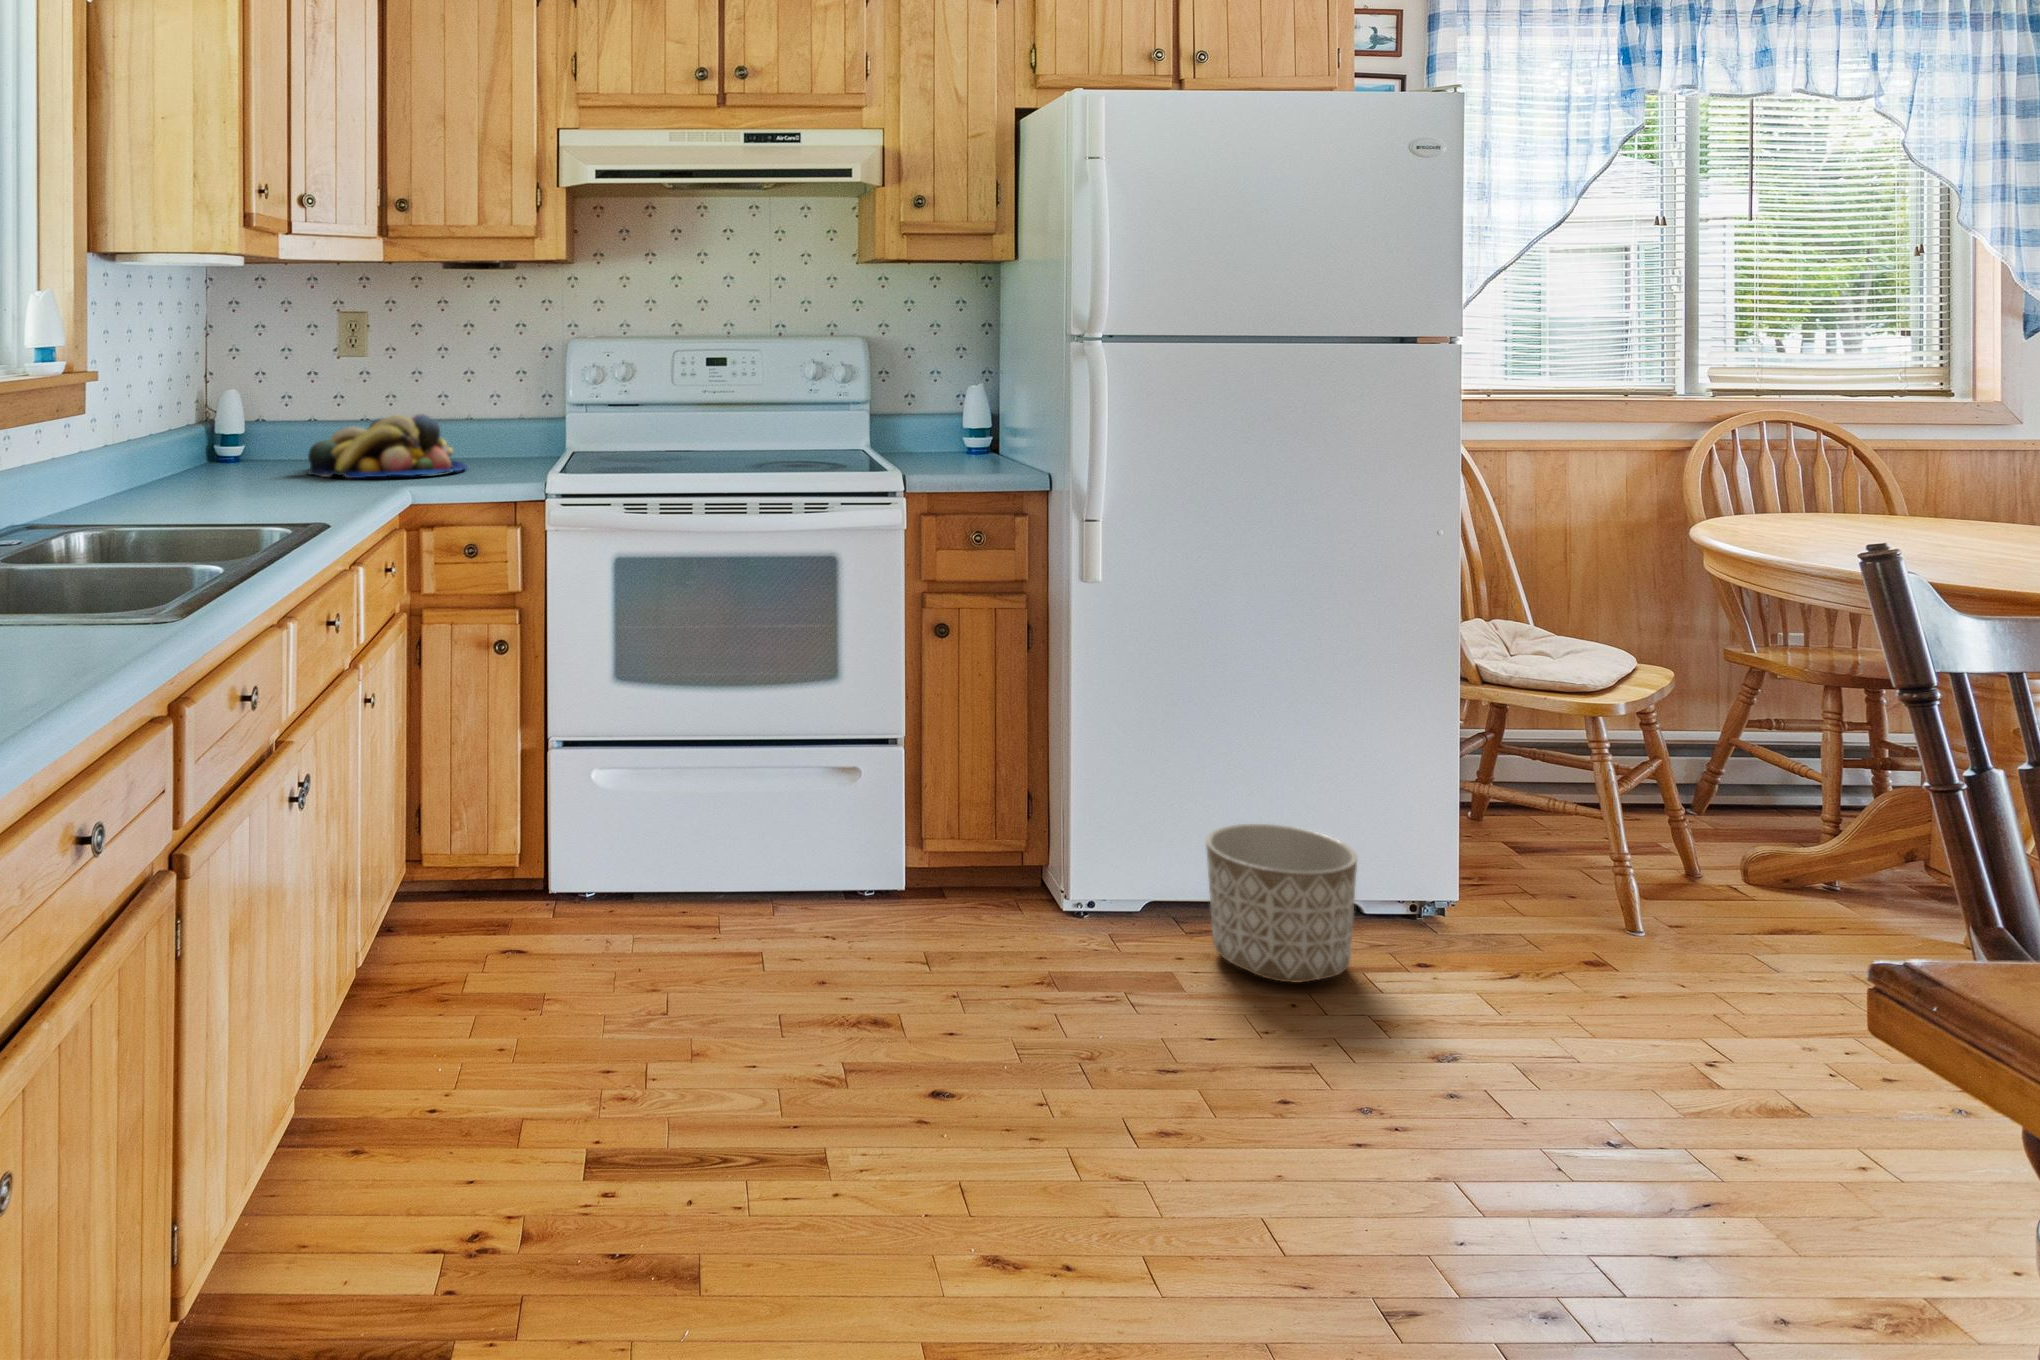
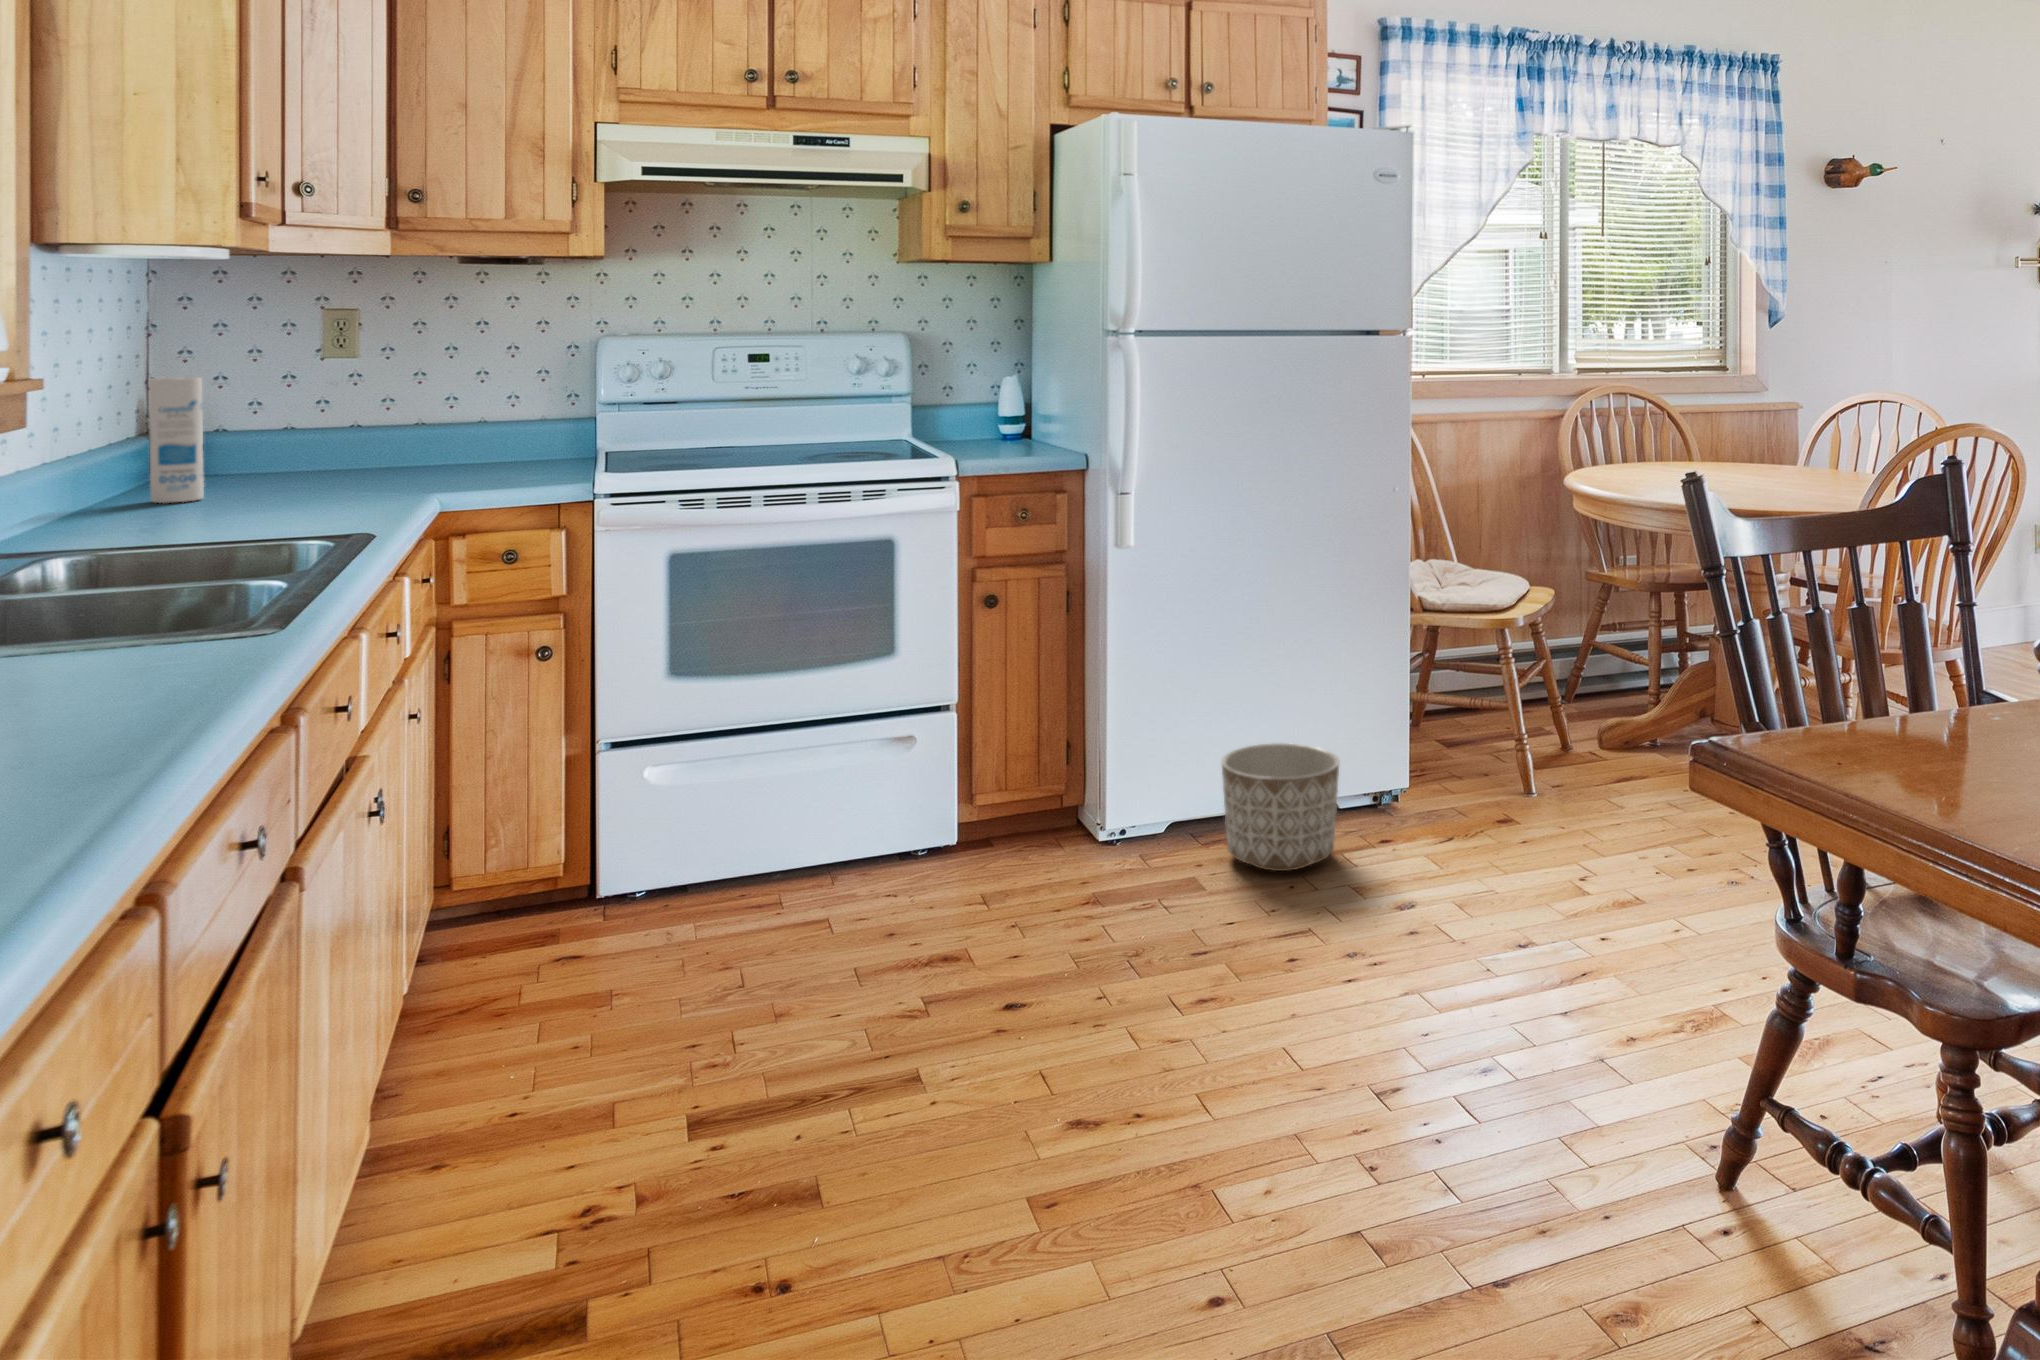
canister: none [187,373,228,485] -> present [149,377,204,503]
fruit bowl: present [308,414,467,478] -> none [296,417,489,487]

